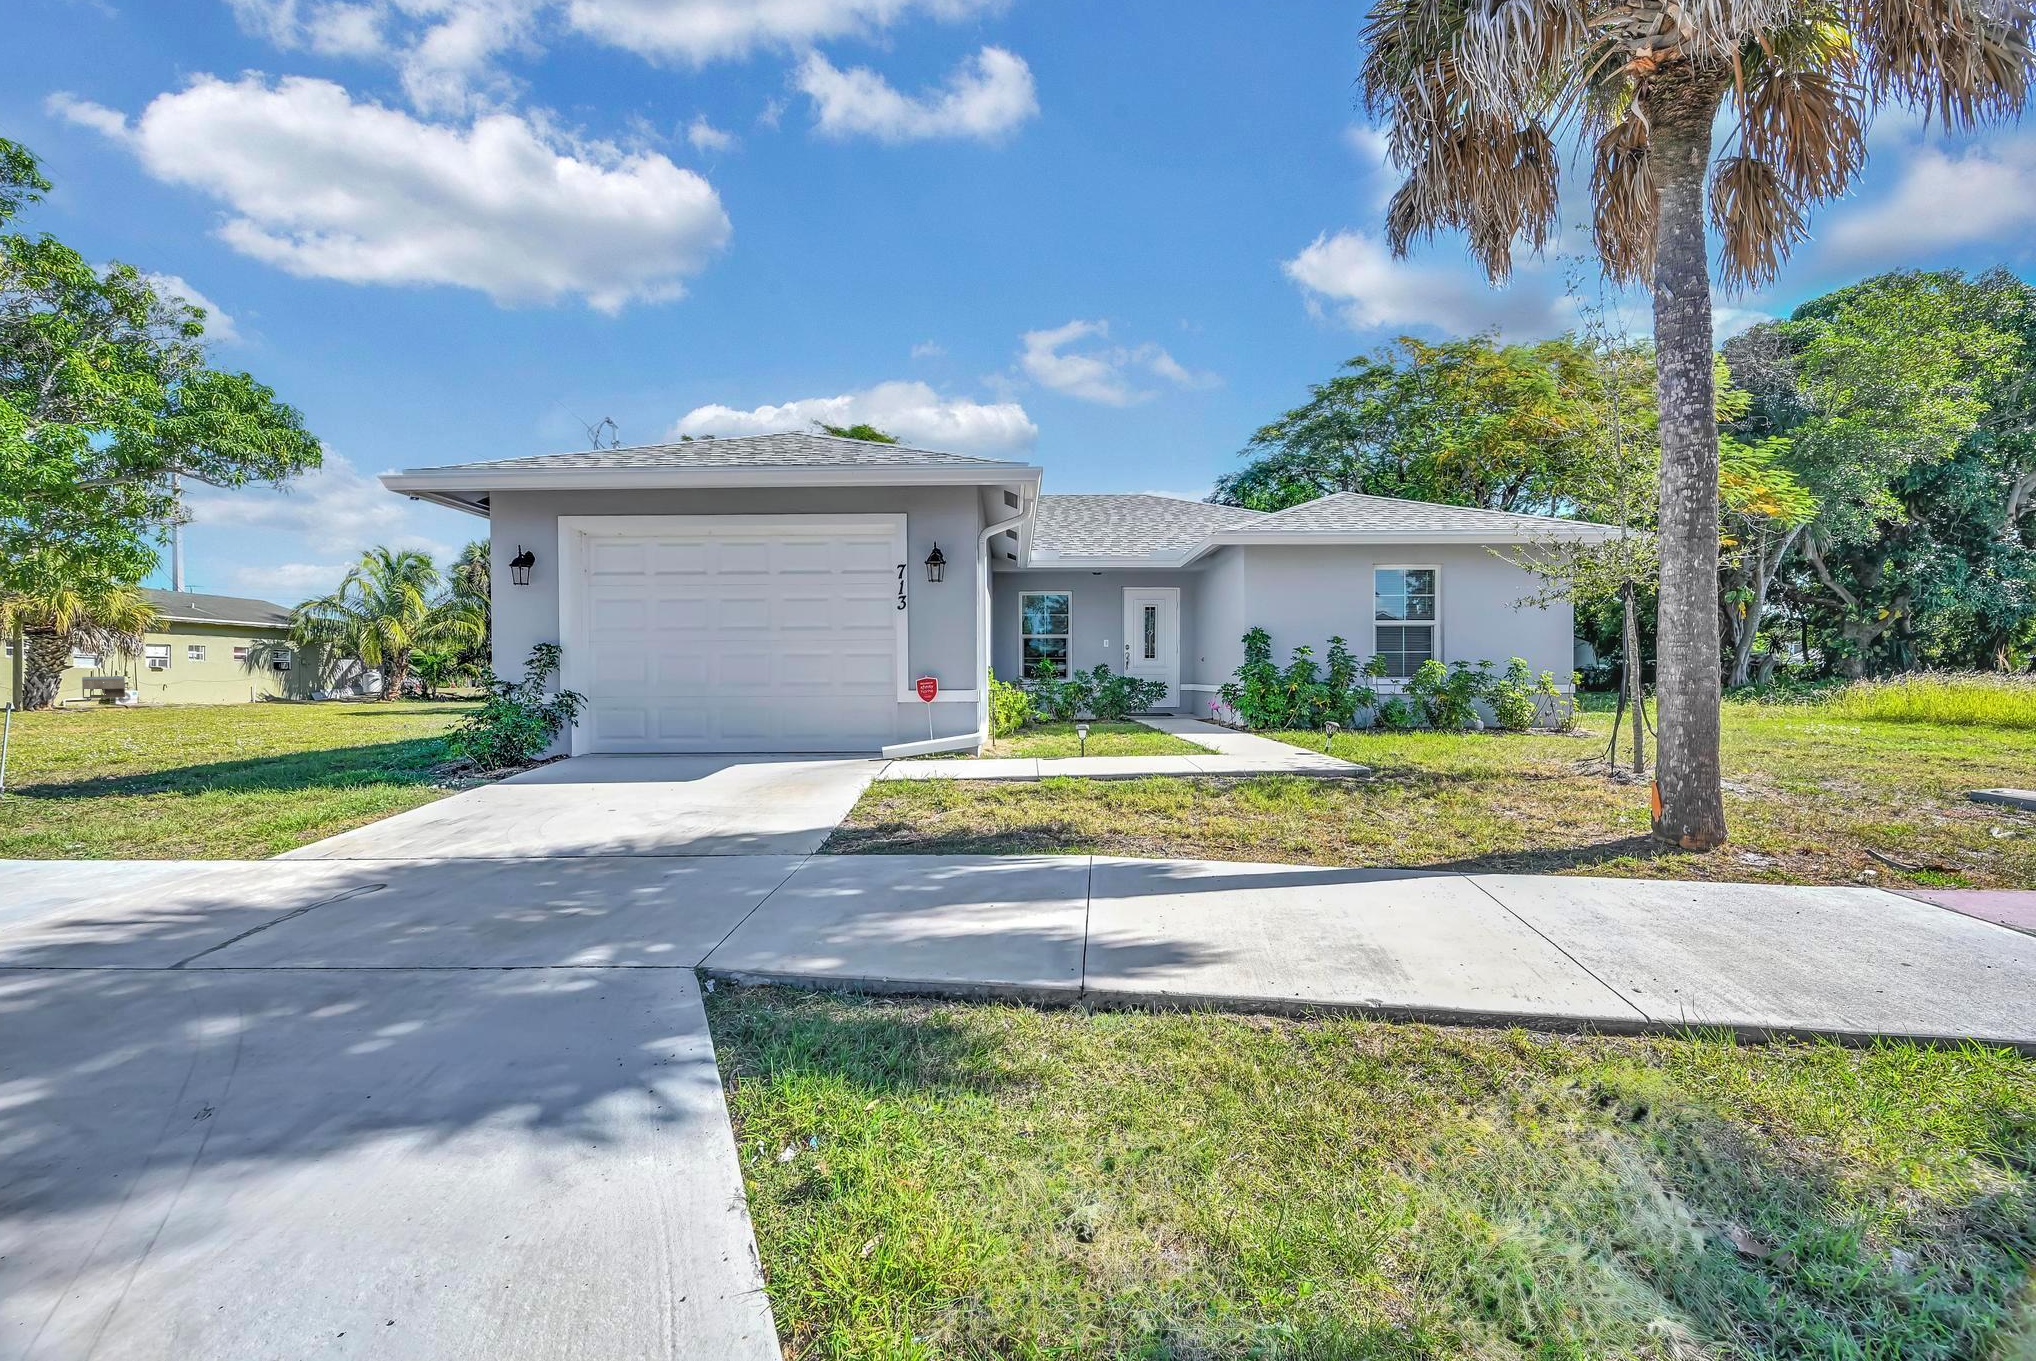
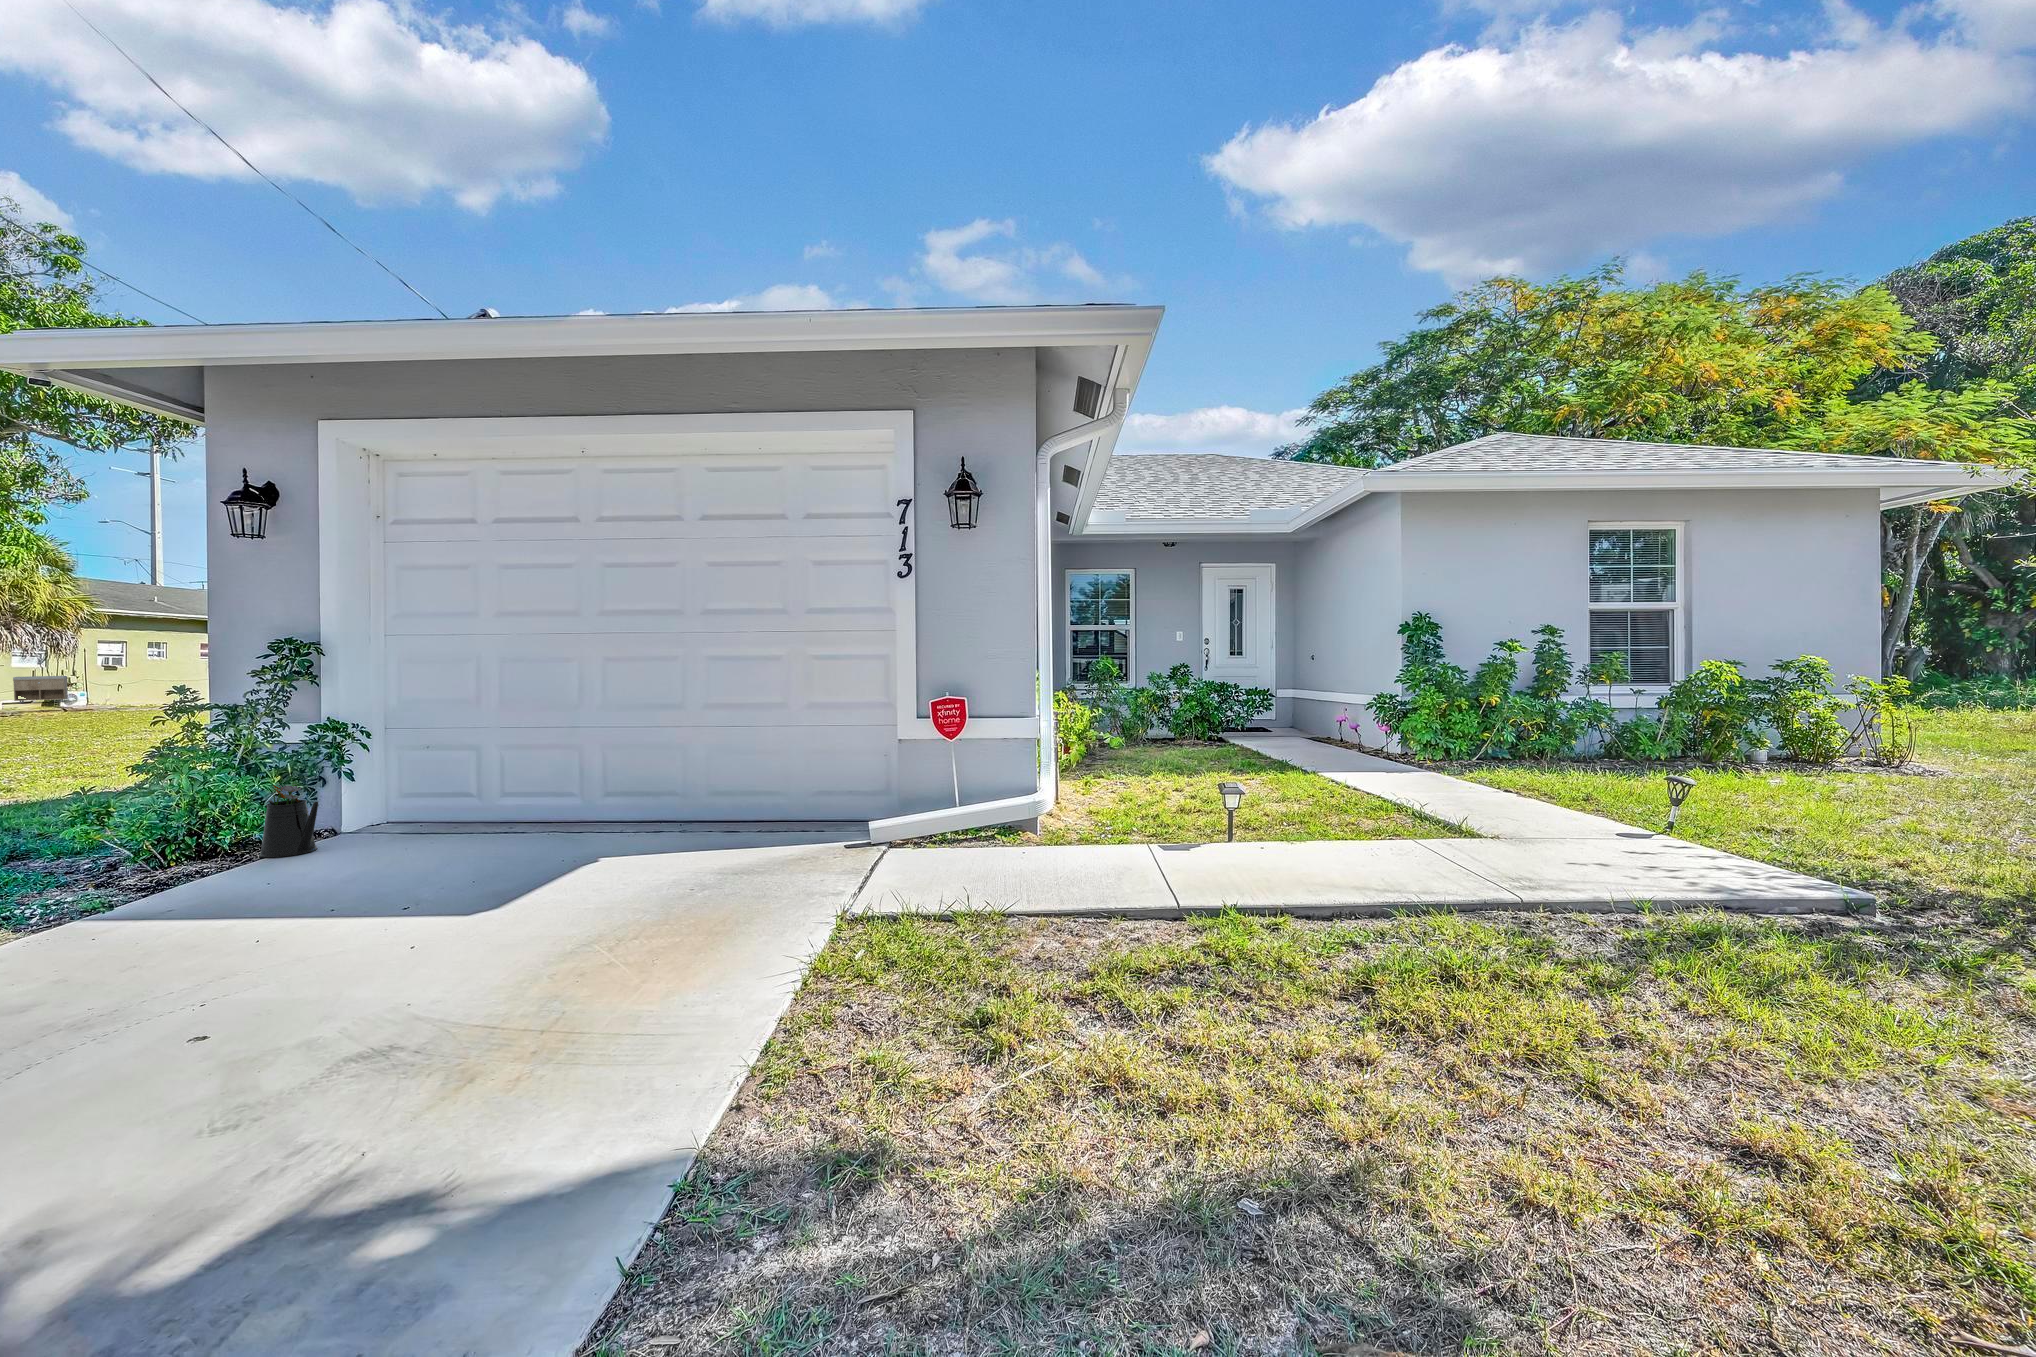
watering can: none [532,722,569,767] -> present [259,784,318,858]

